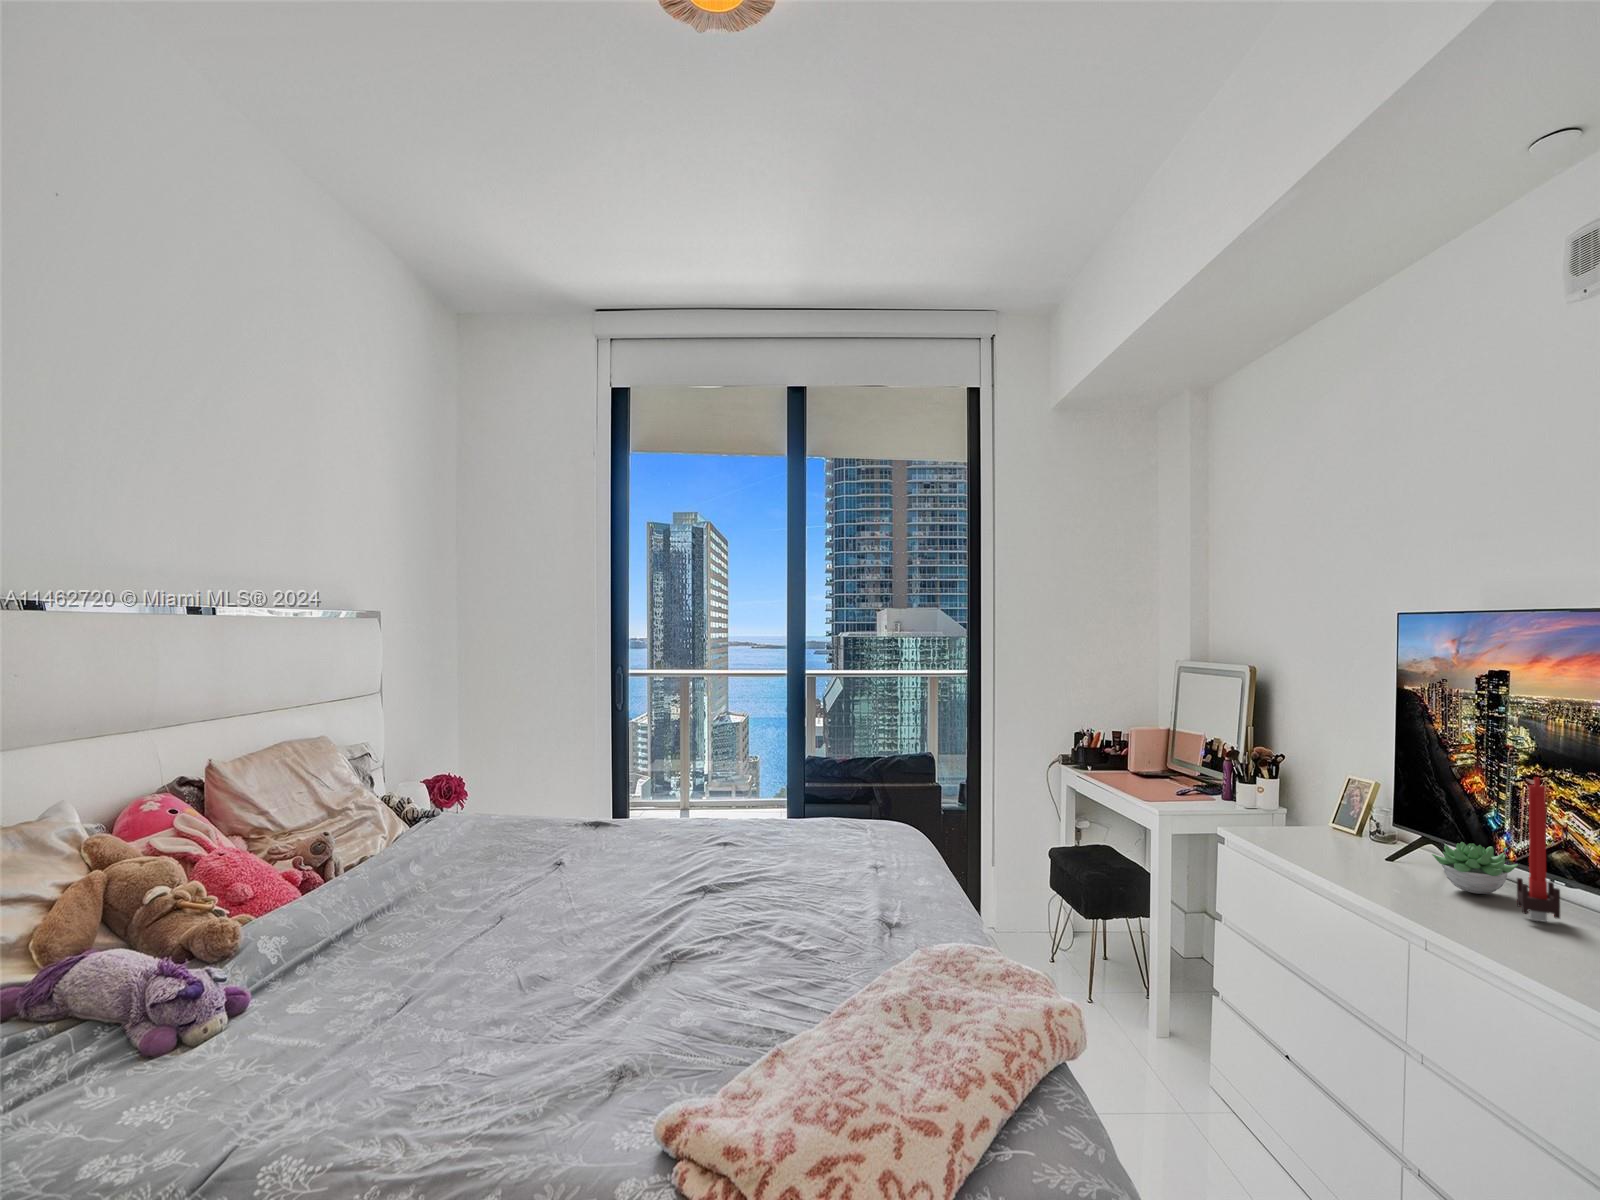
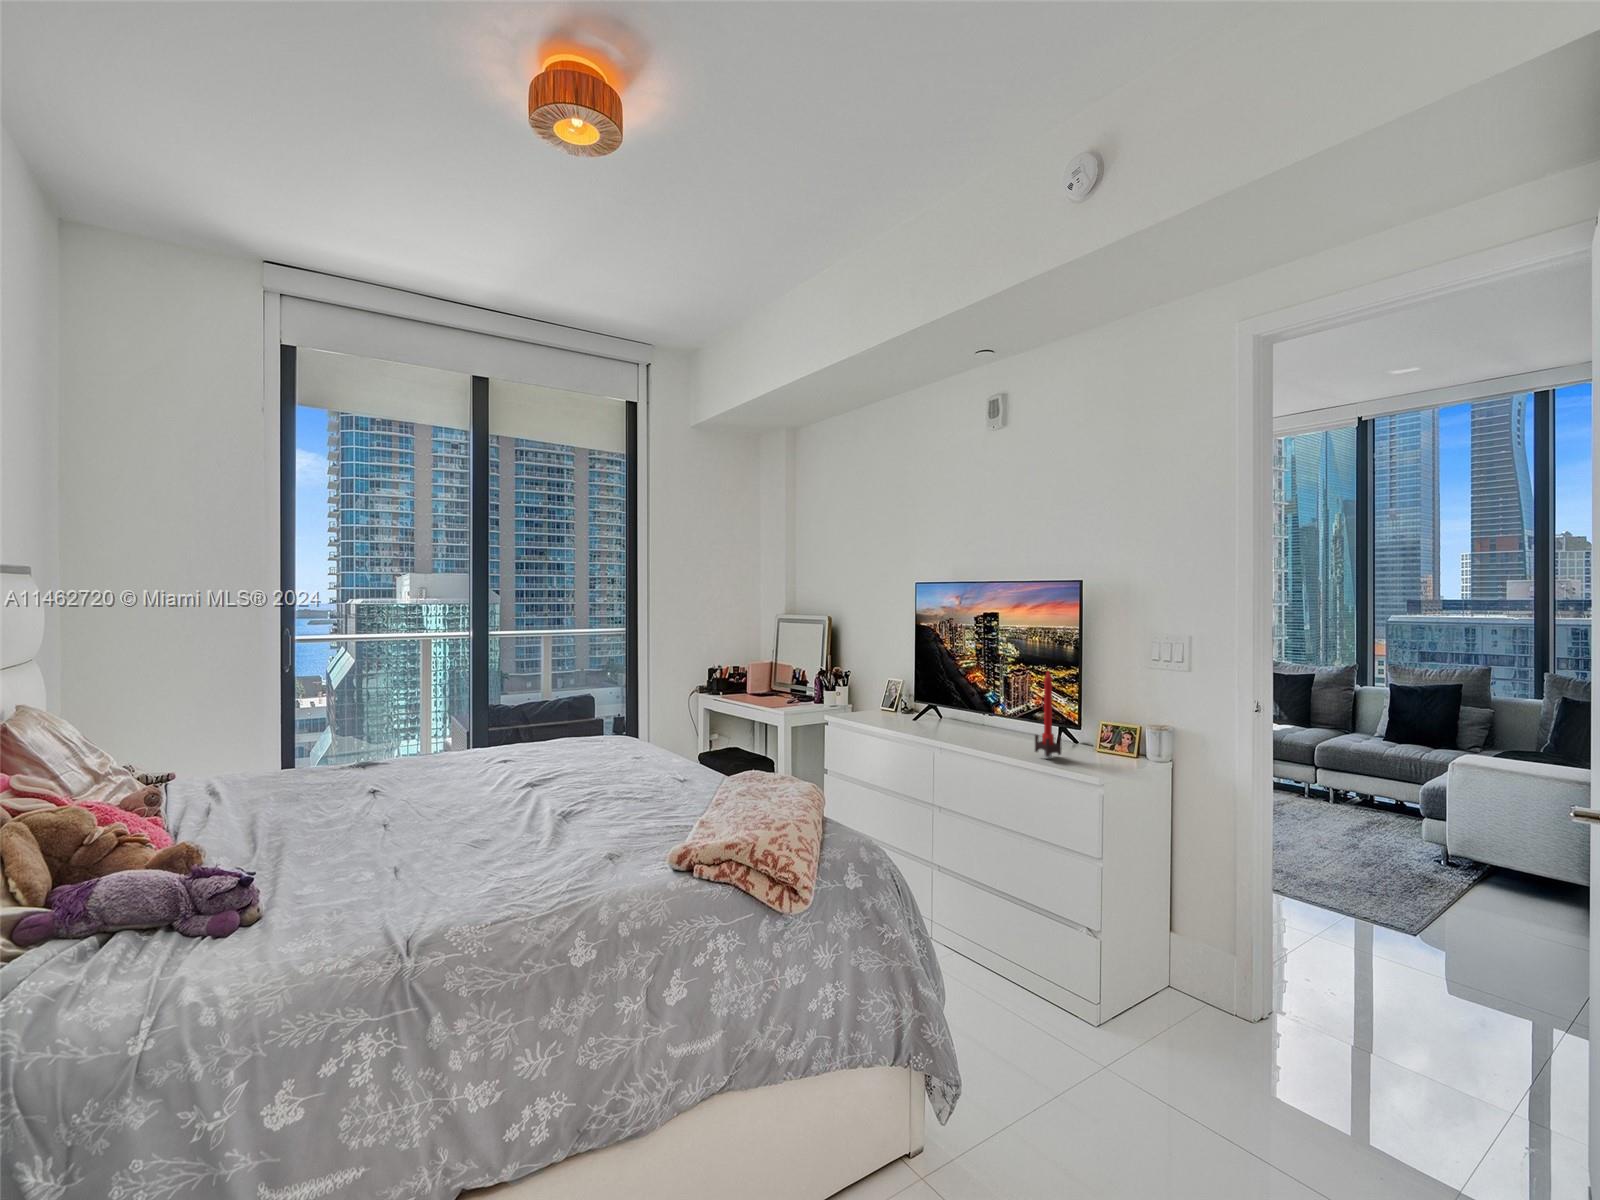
succulent plant: present [1432,842,1518,894] -> none [973,717,1016,748]

